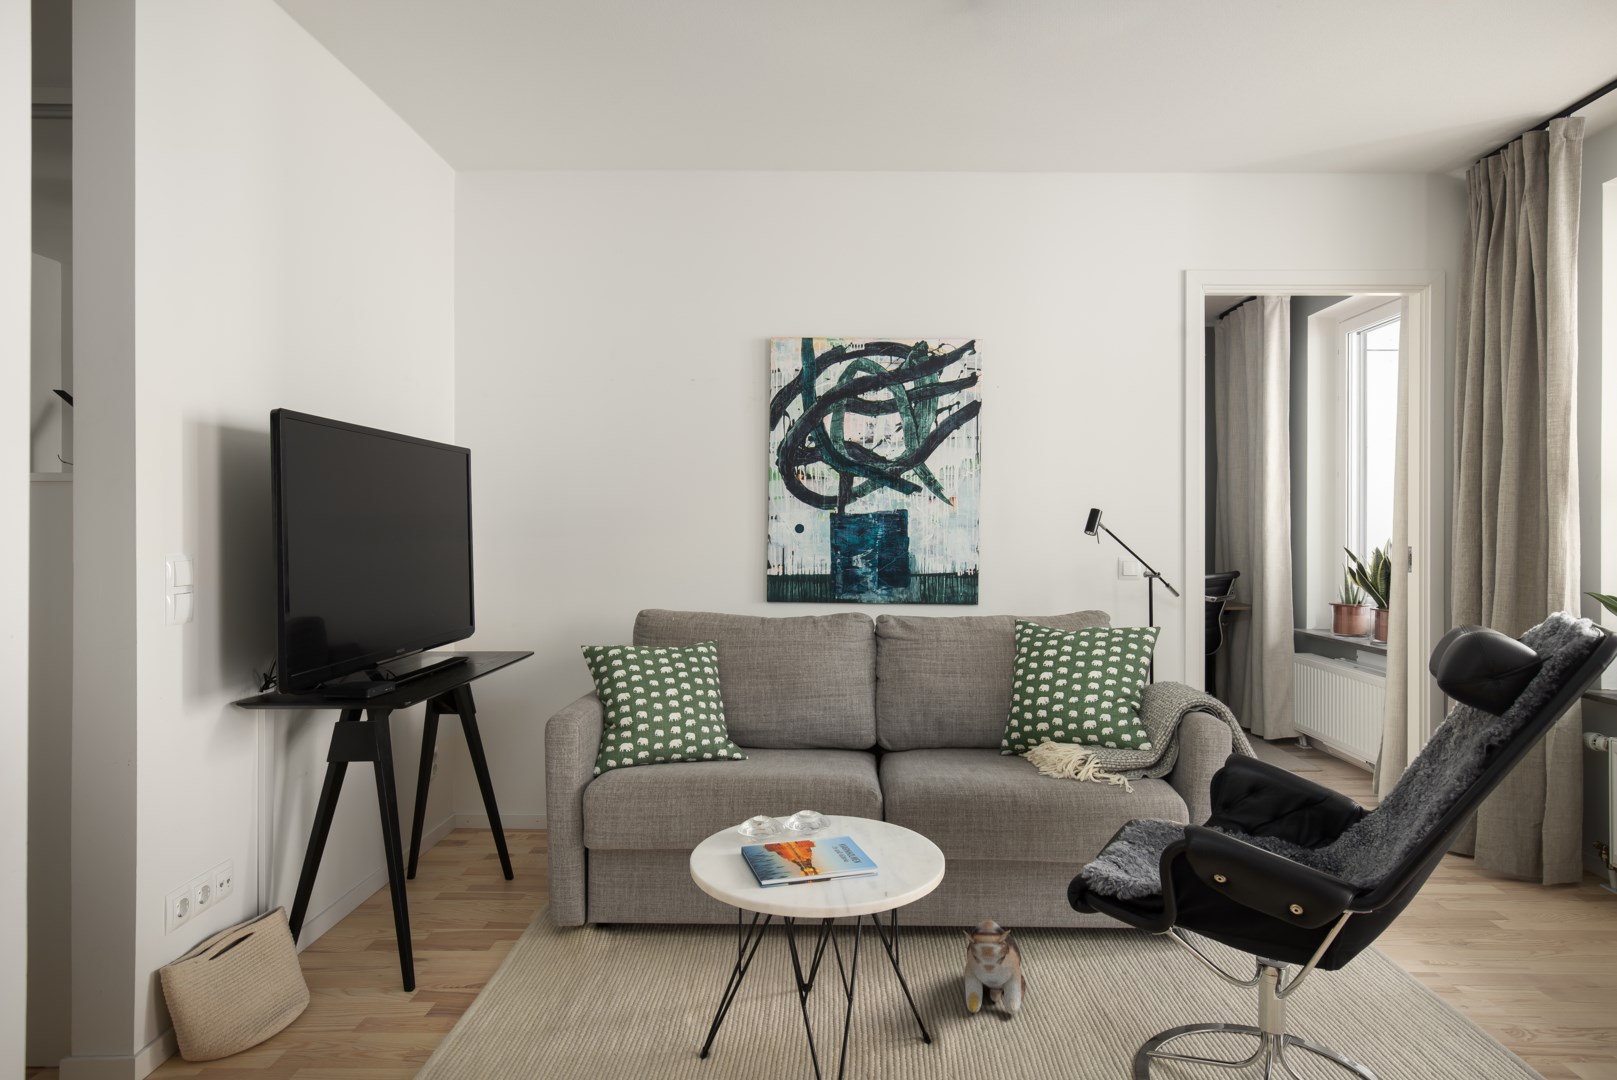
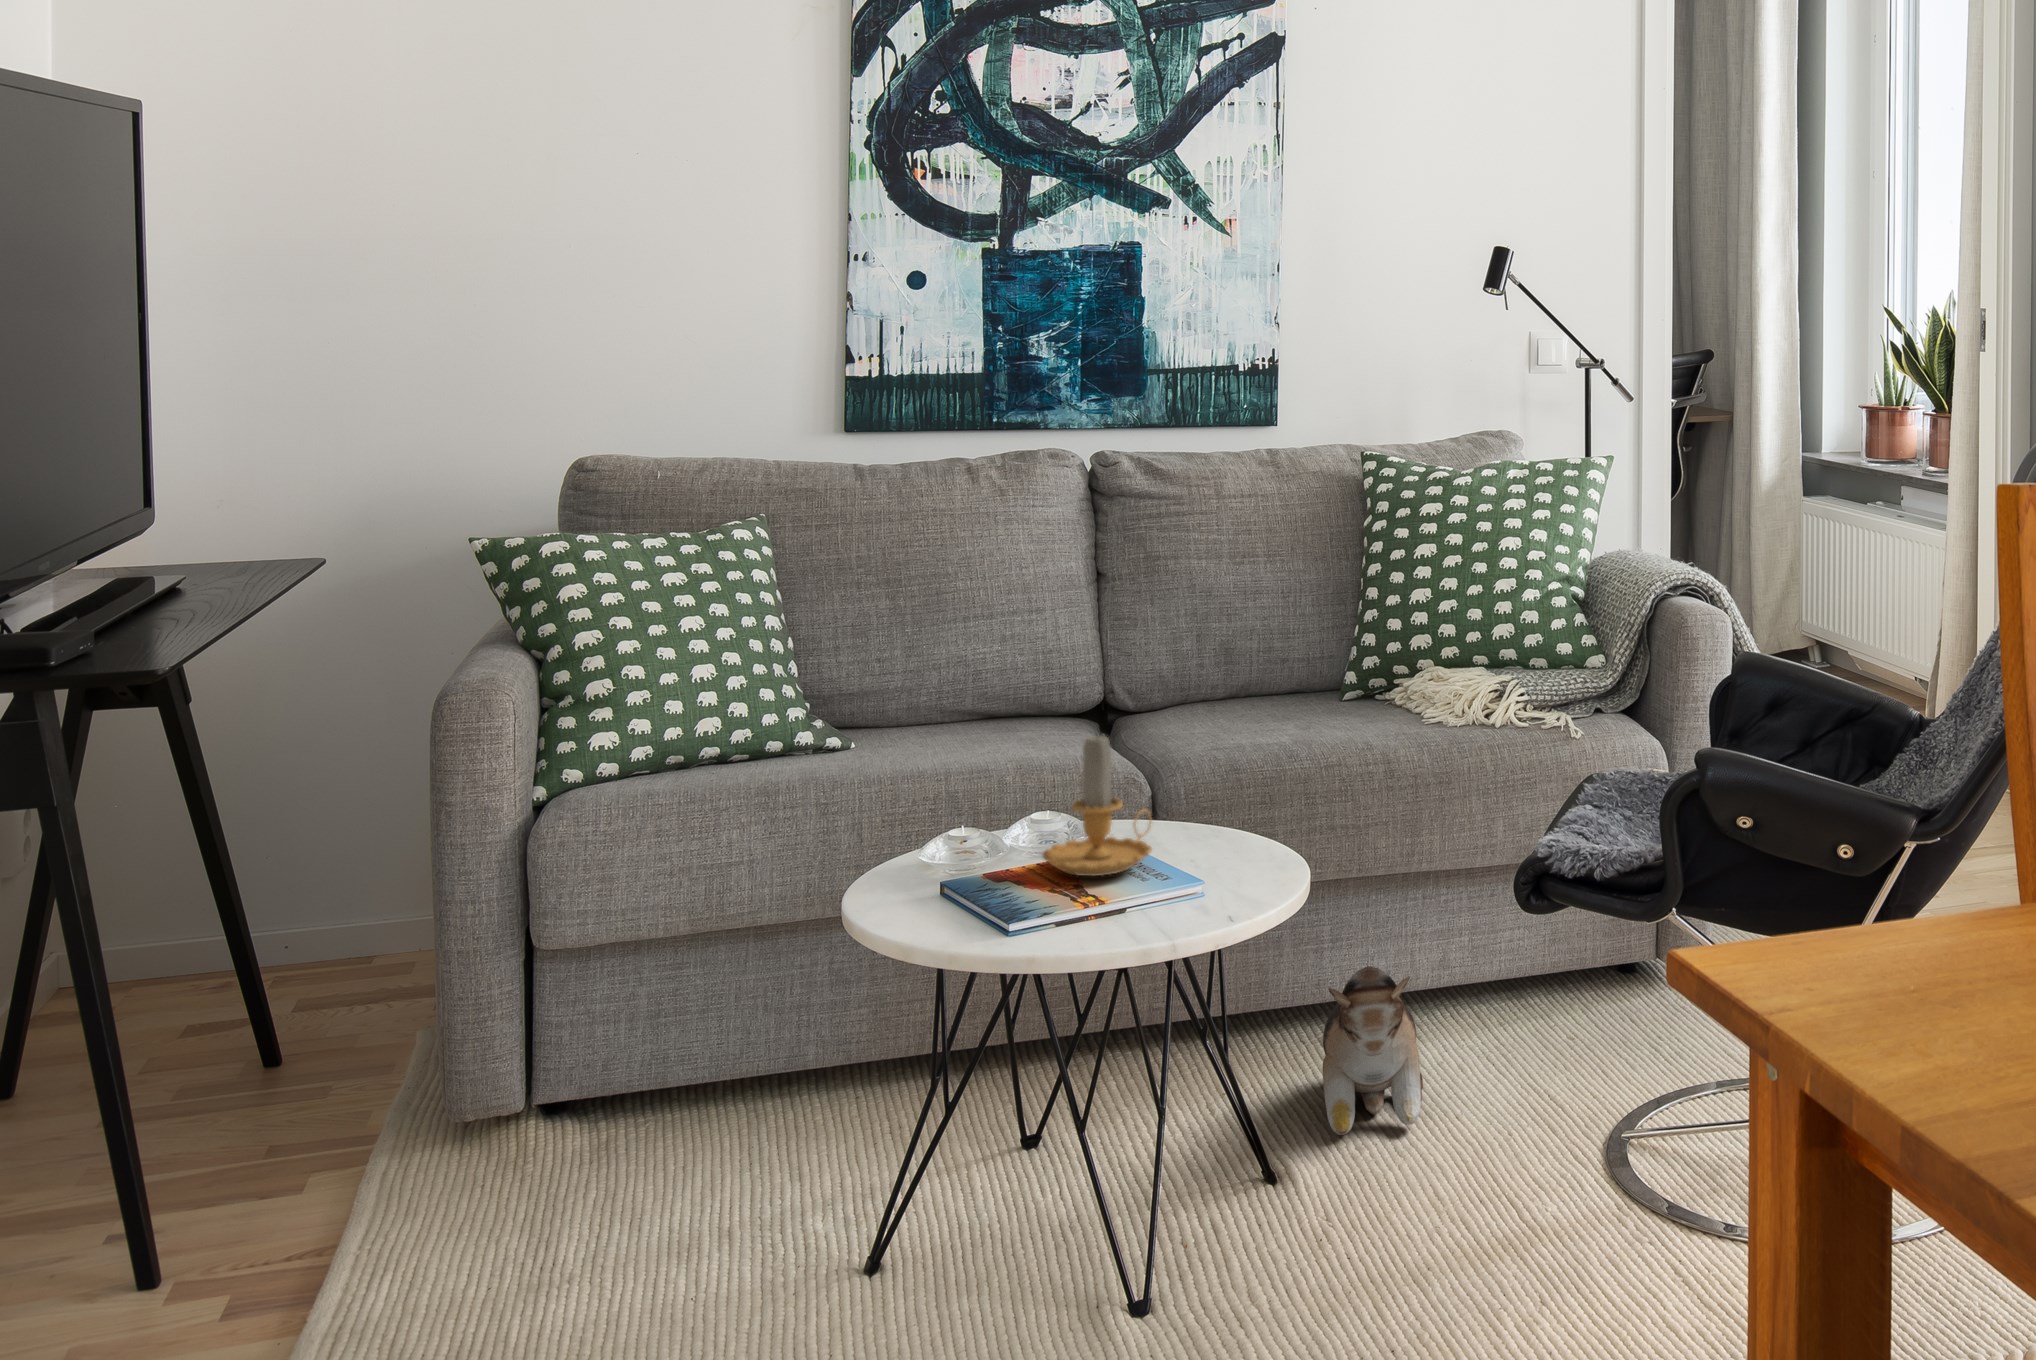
candle: none [794,772,858,856] -> present [1042,736,1152,876]

